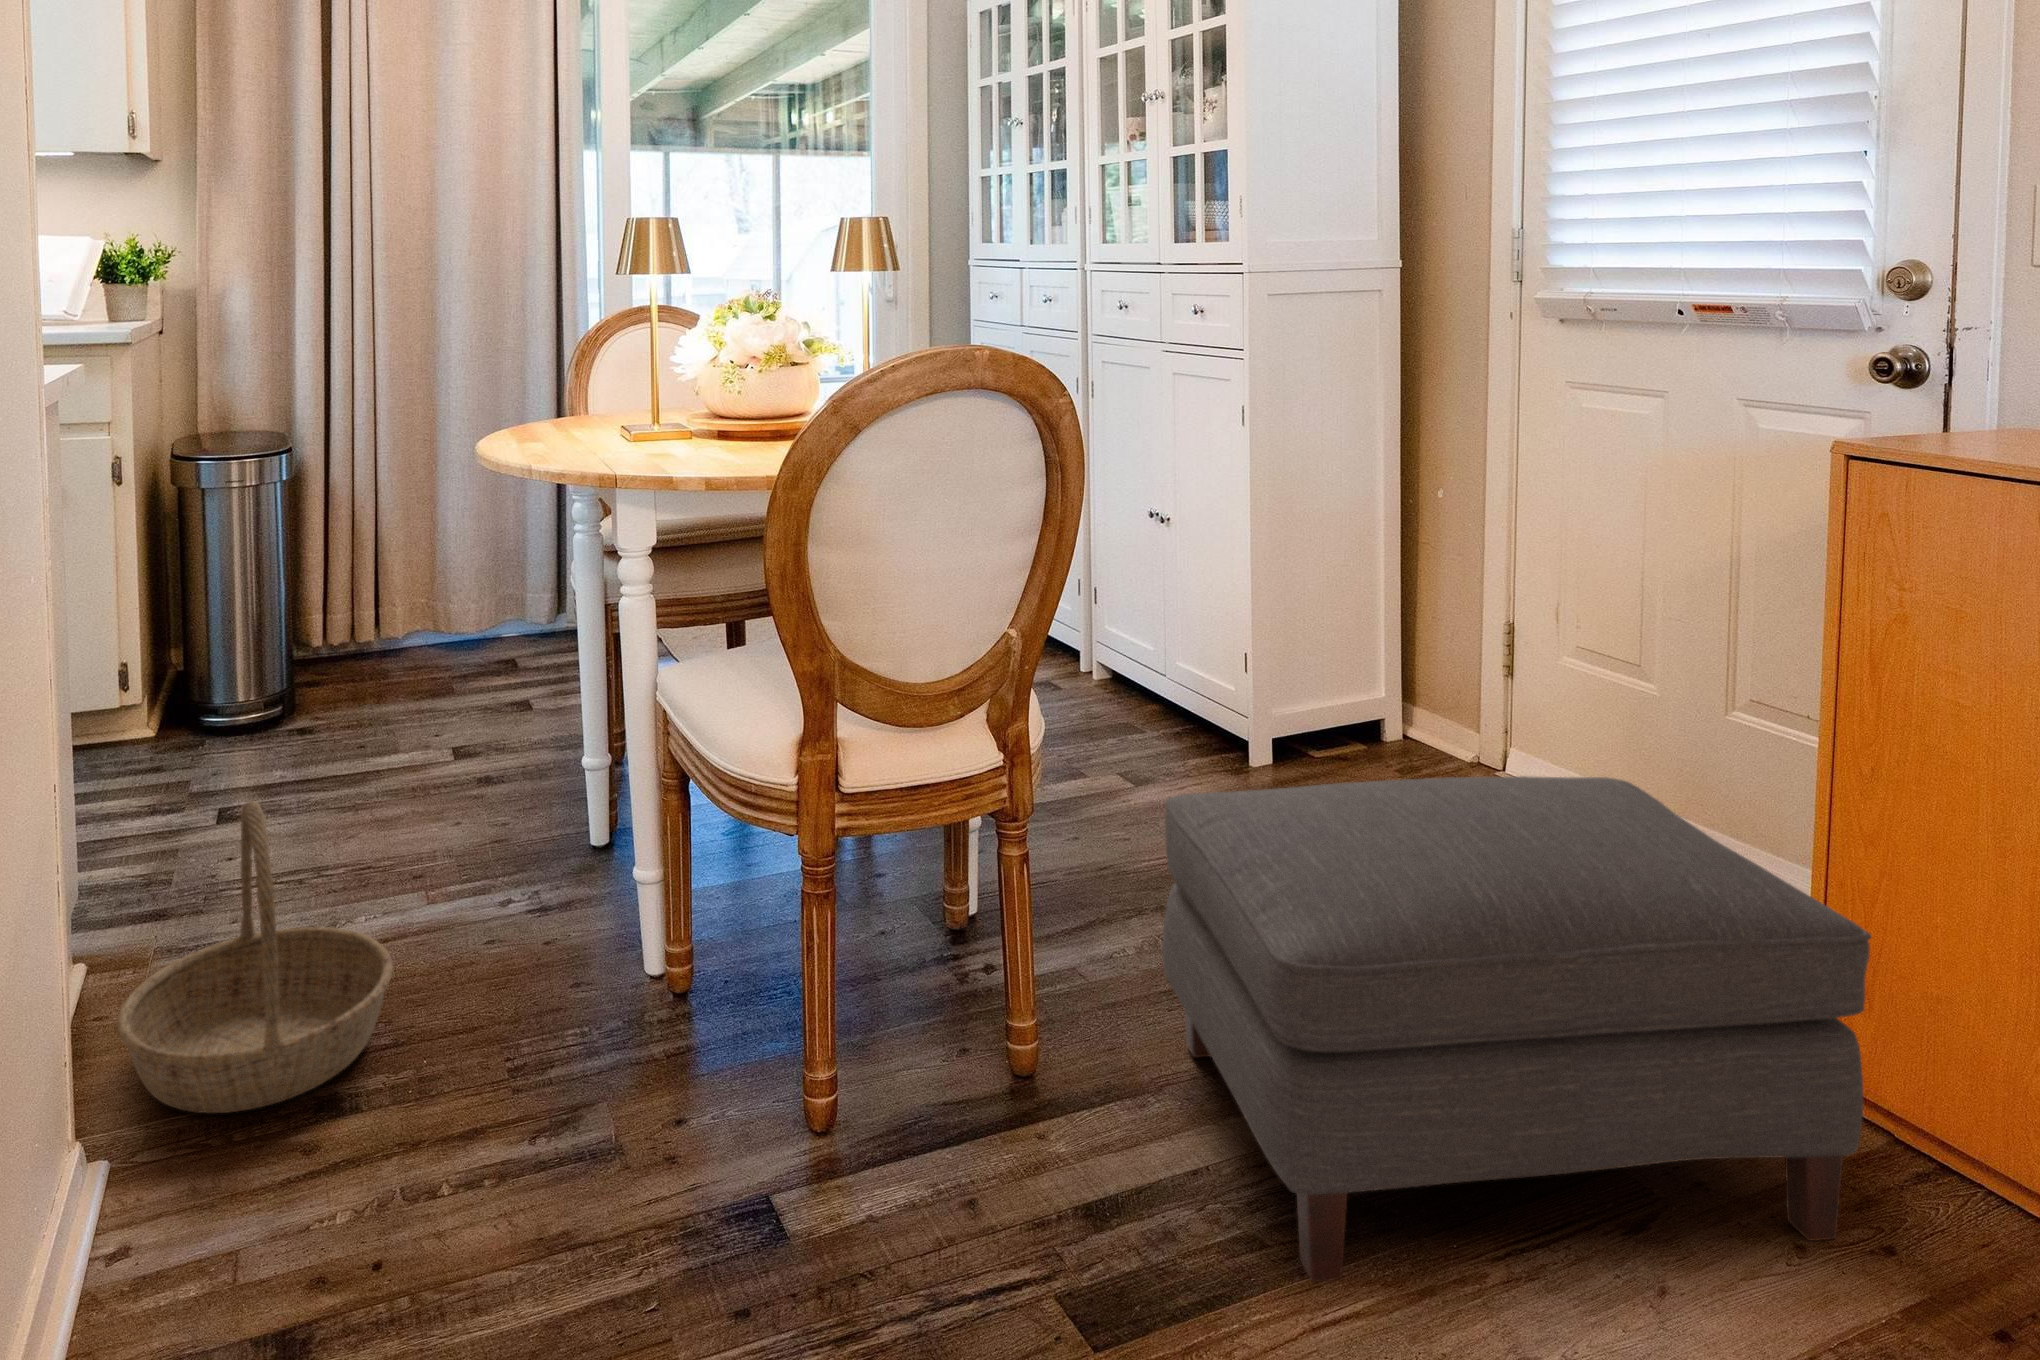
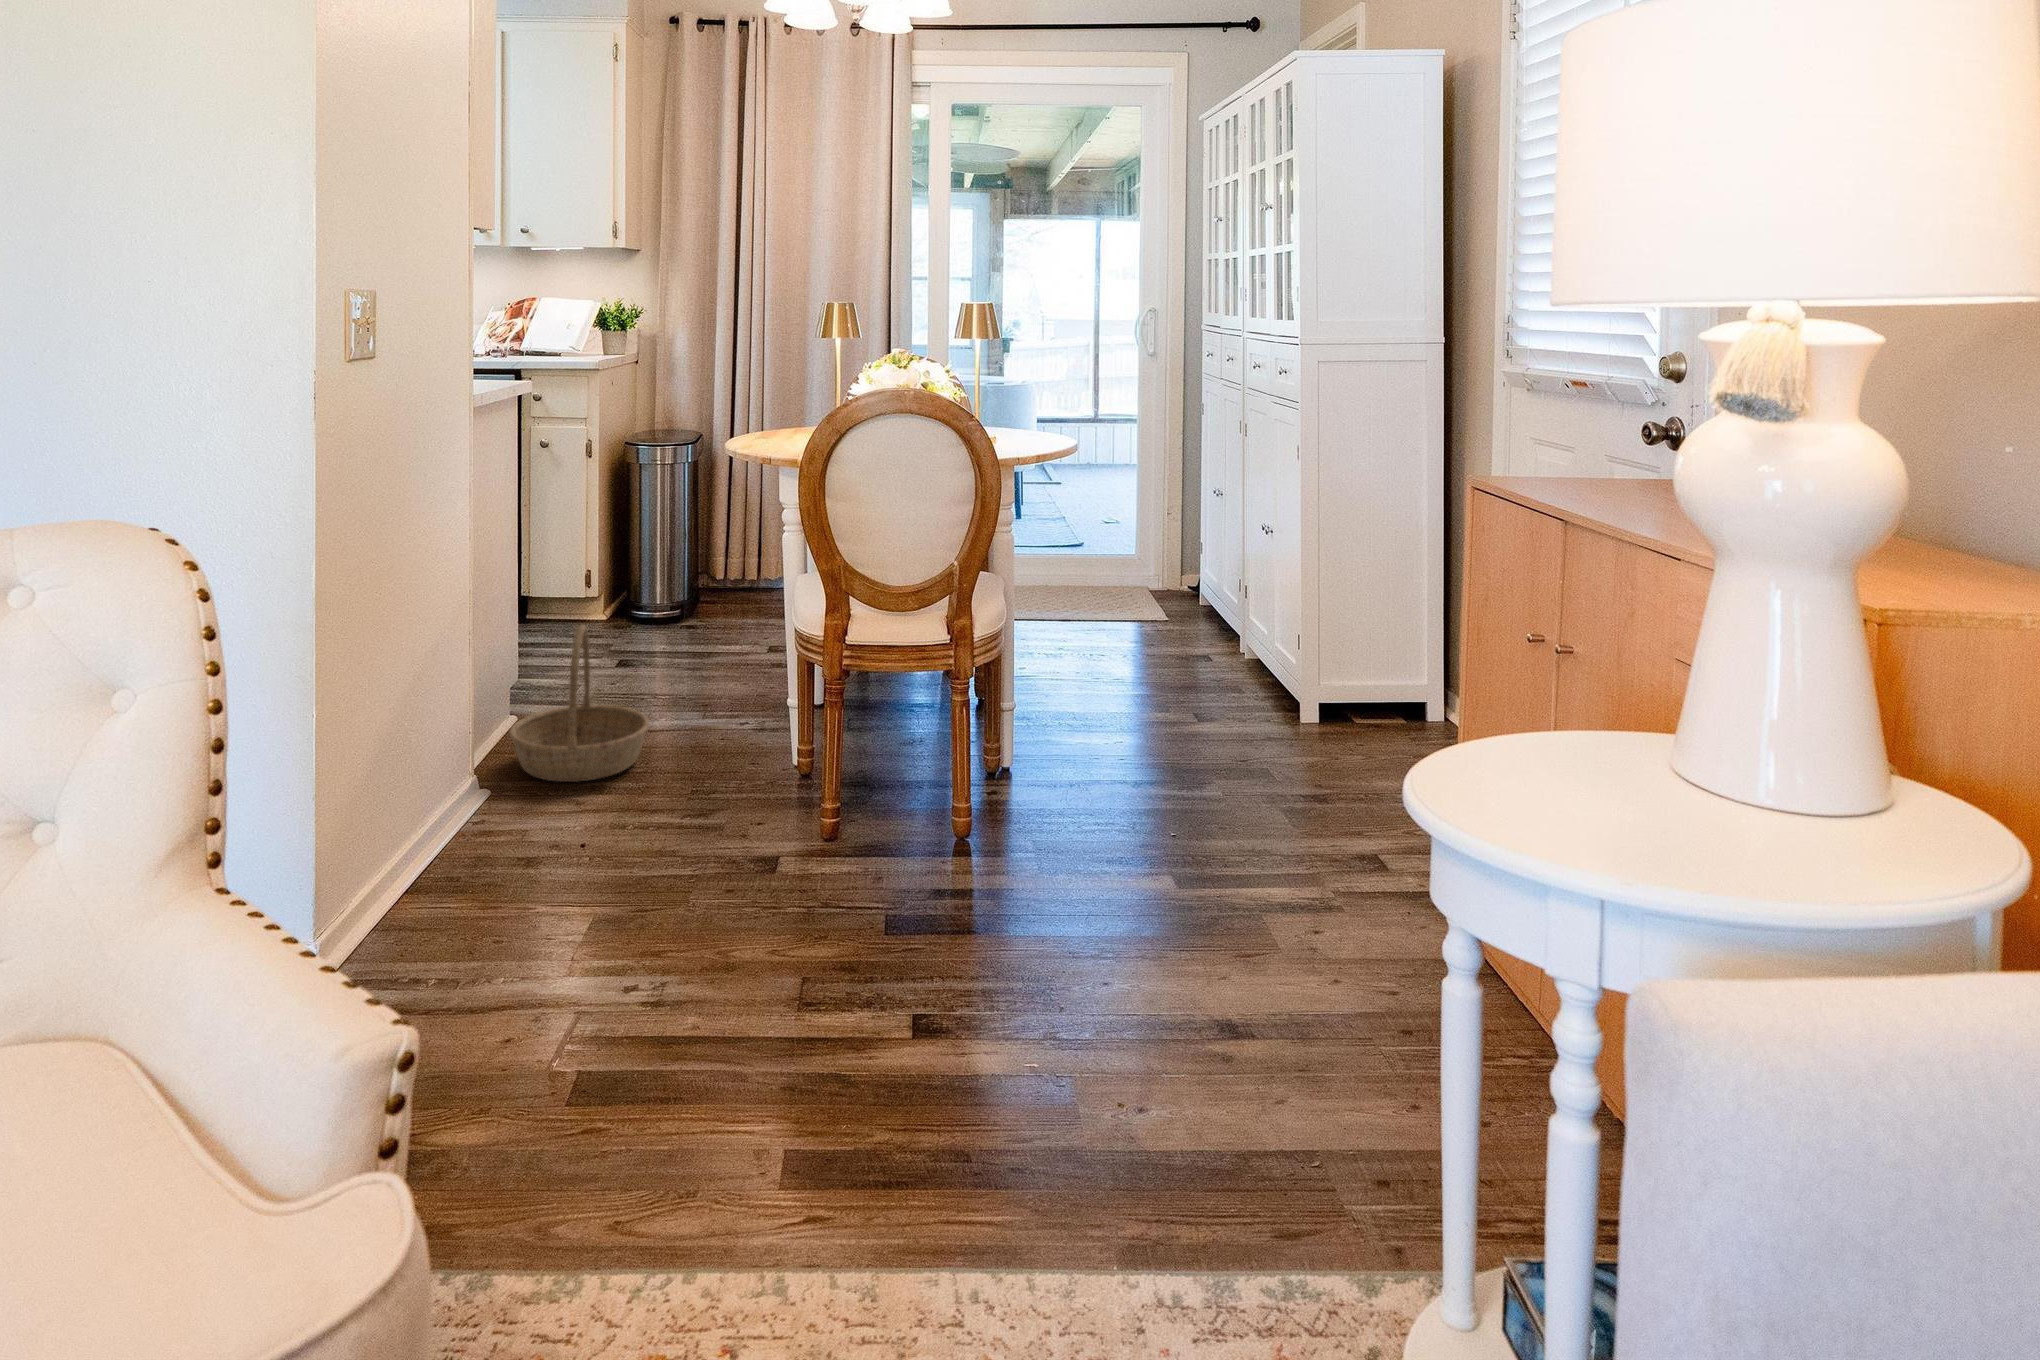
ottoman: present [1163,776,1871,1282] -> none [1007,679,1386,982]

